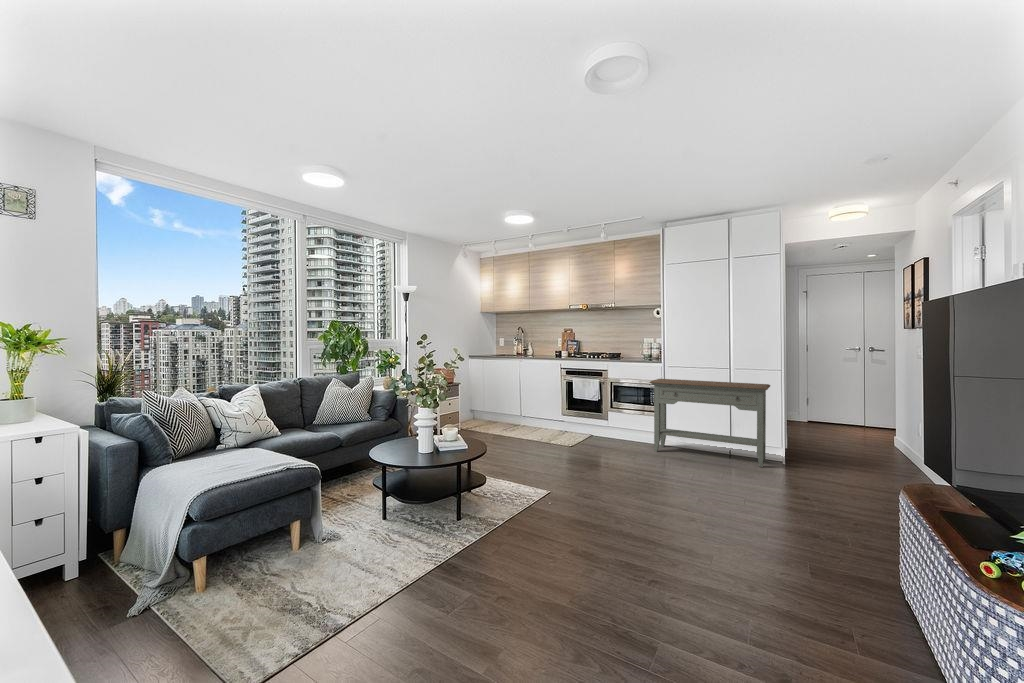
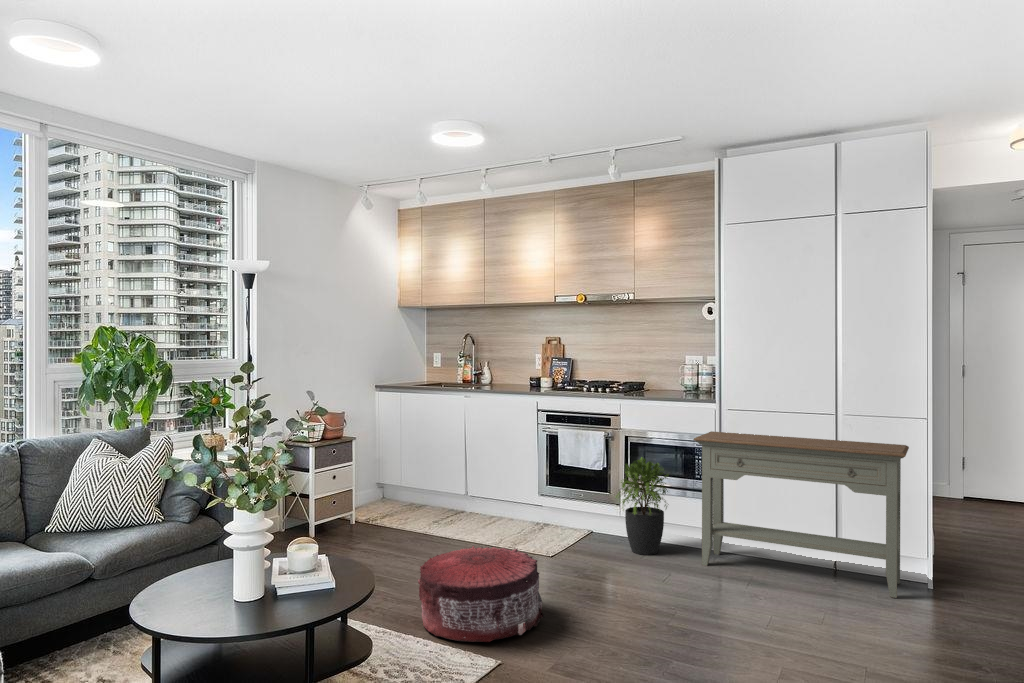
potted plant: none [605,392,637,446] -> present [616,457,668,555]
pouf: none [503,437,570,483] -> present [418,546,544,642]

